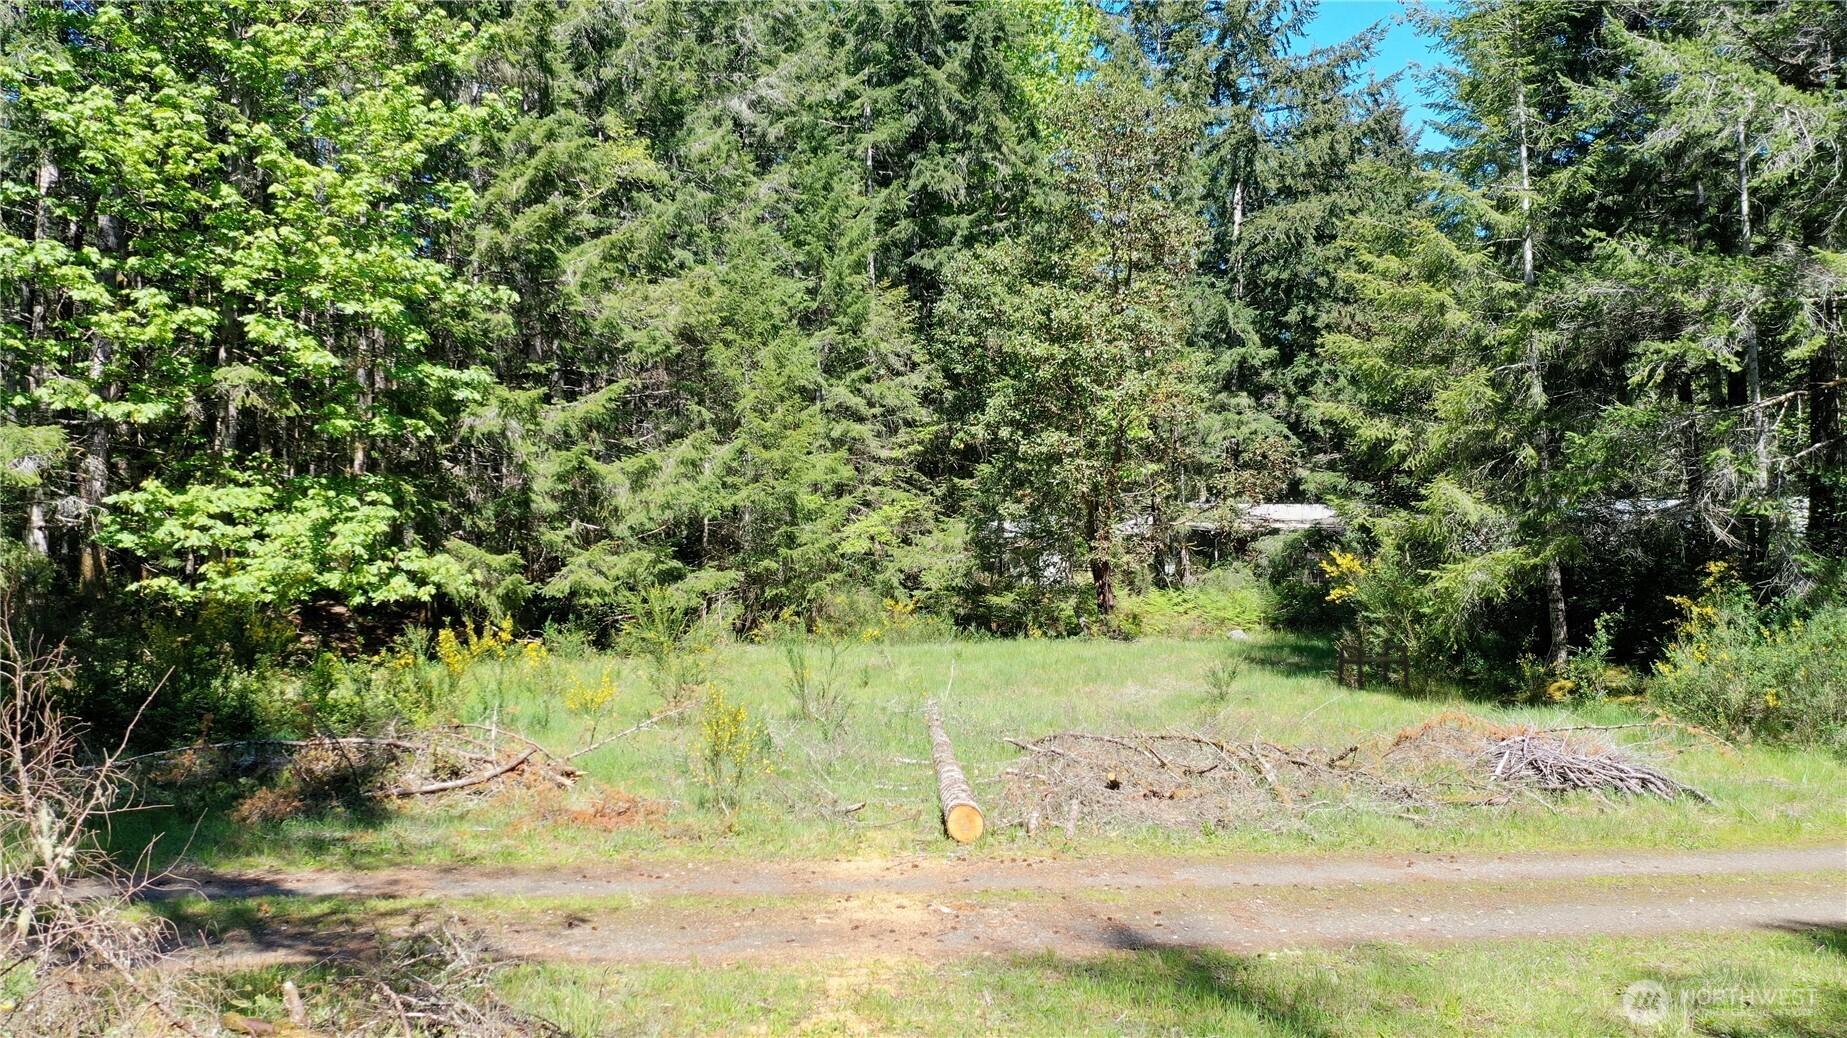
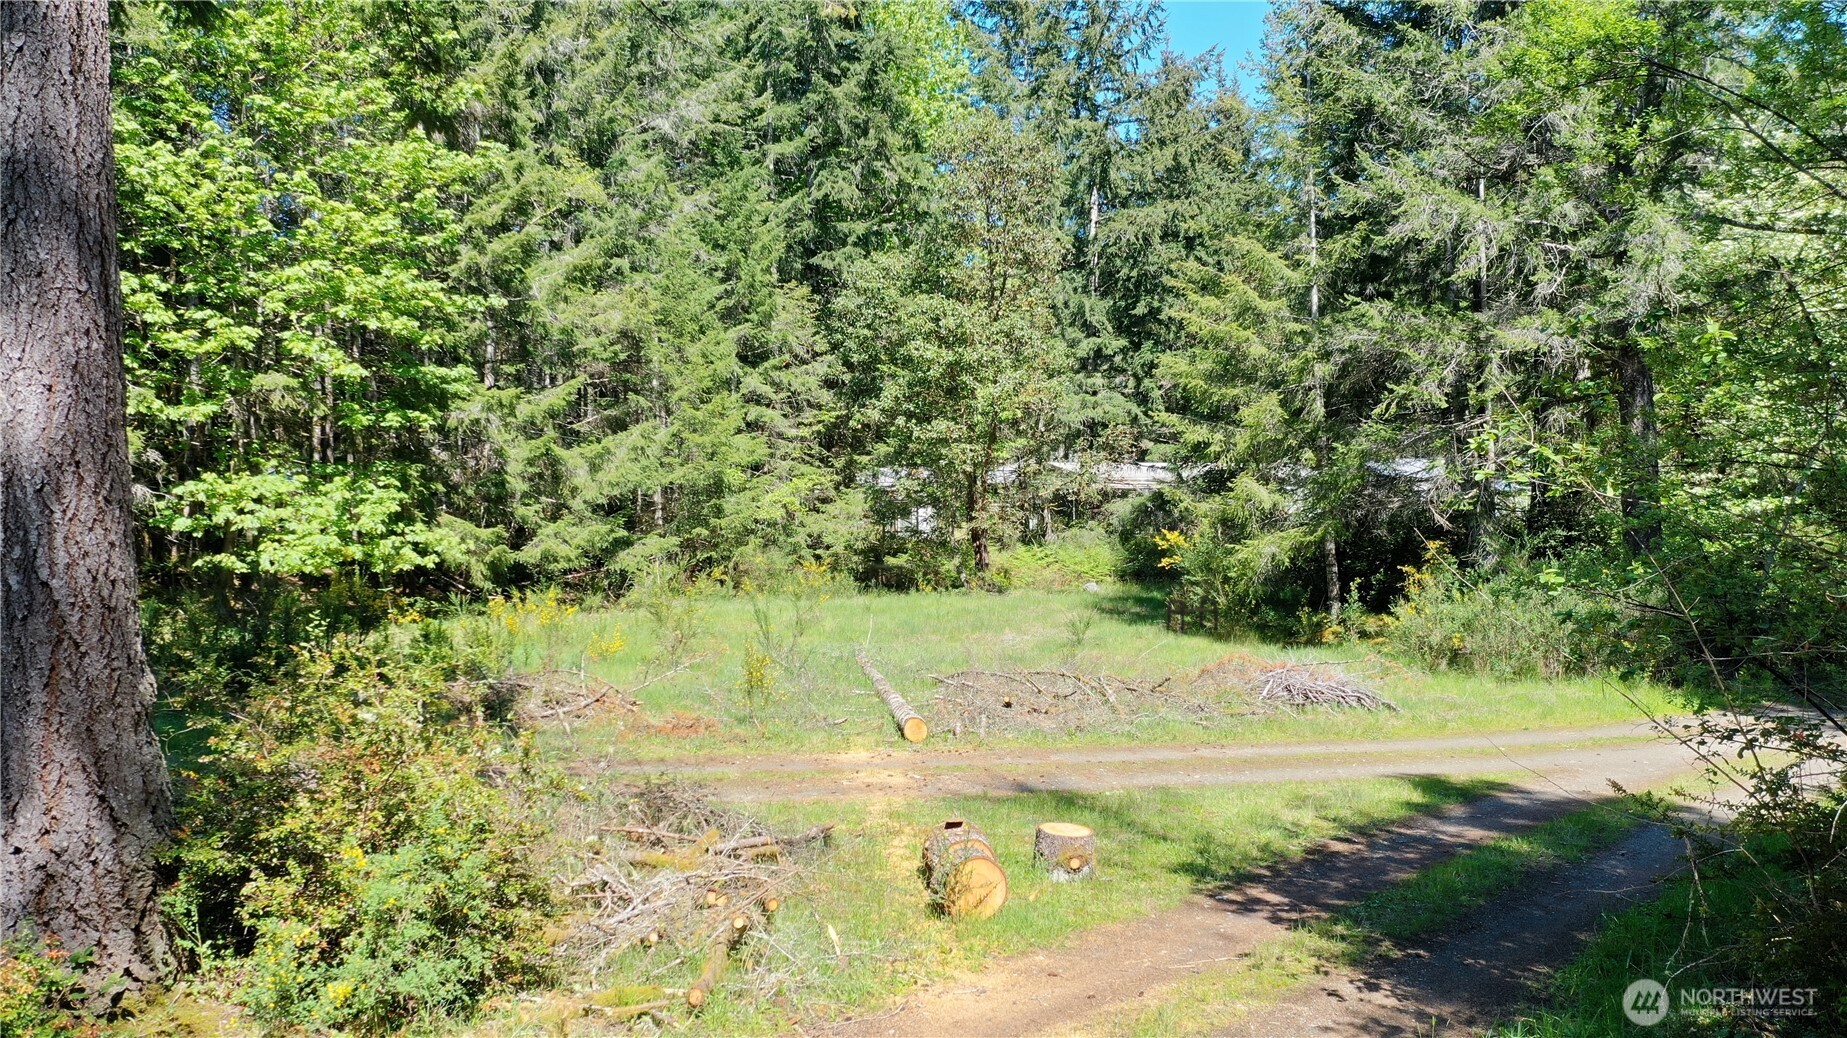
round table: none [966,607,1009,635] -> present [870,564,903,587]

